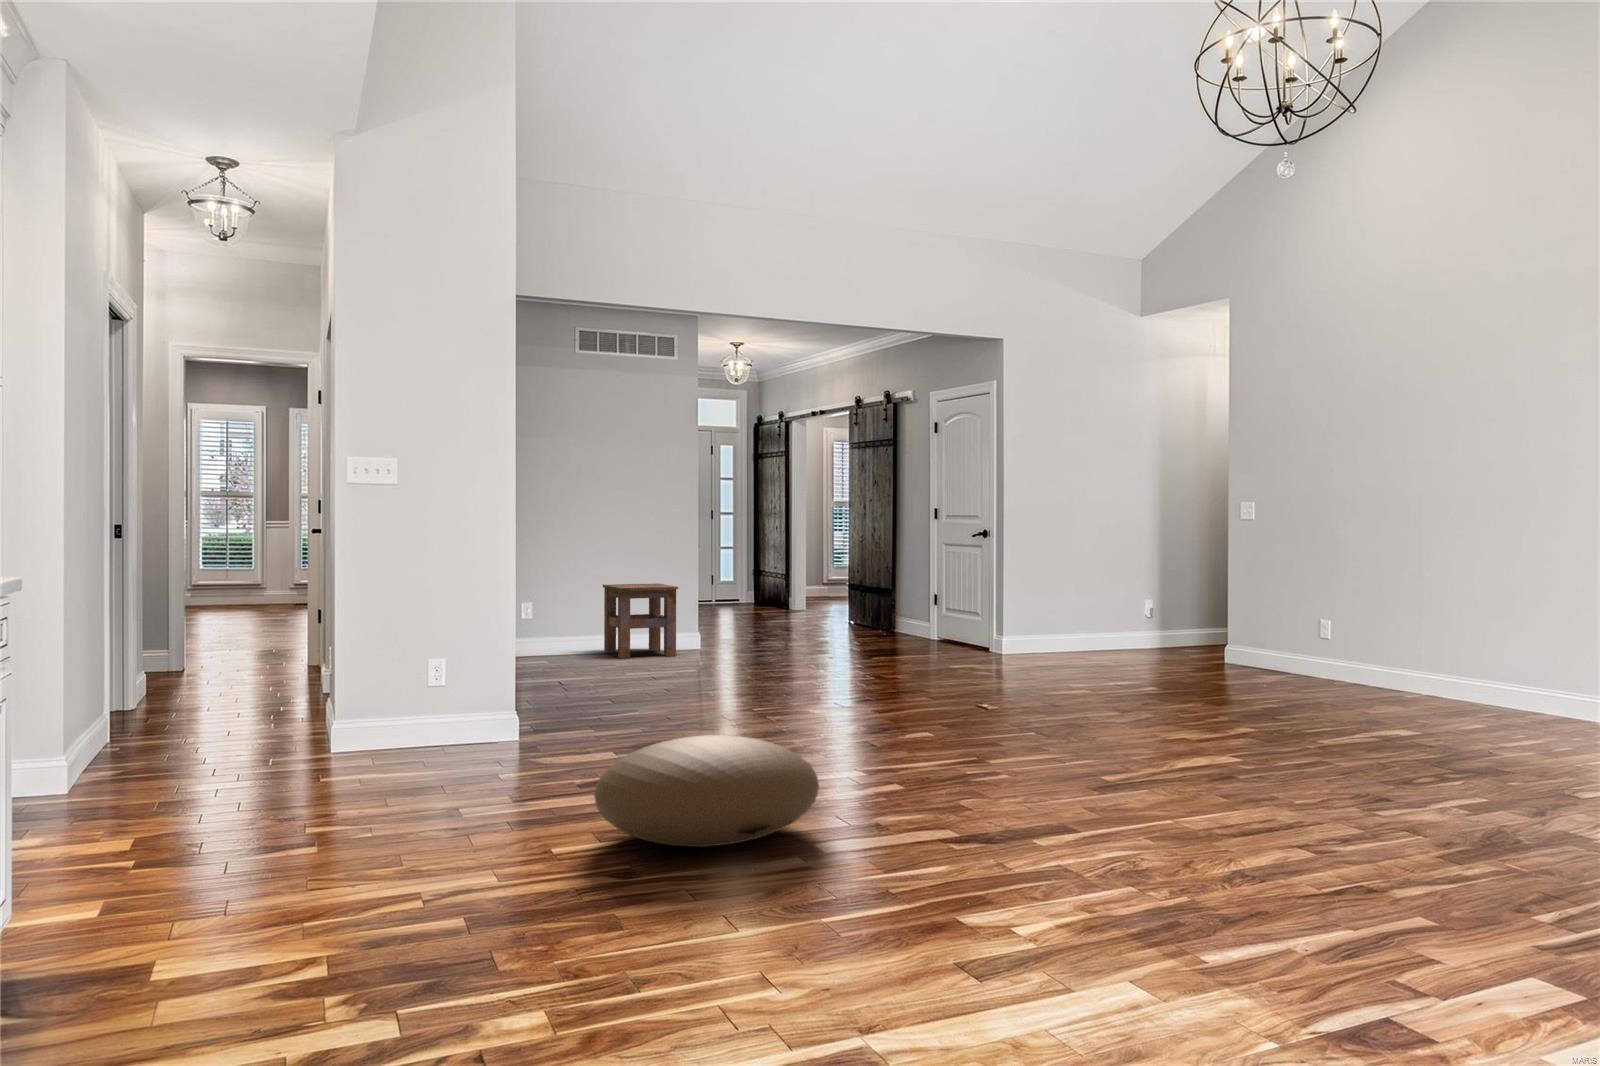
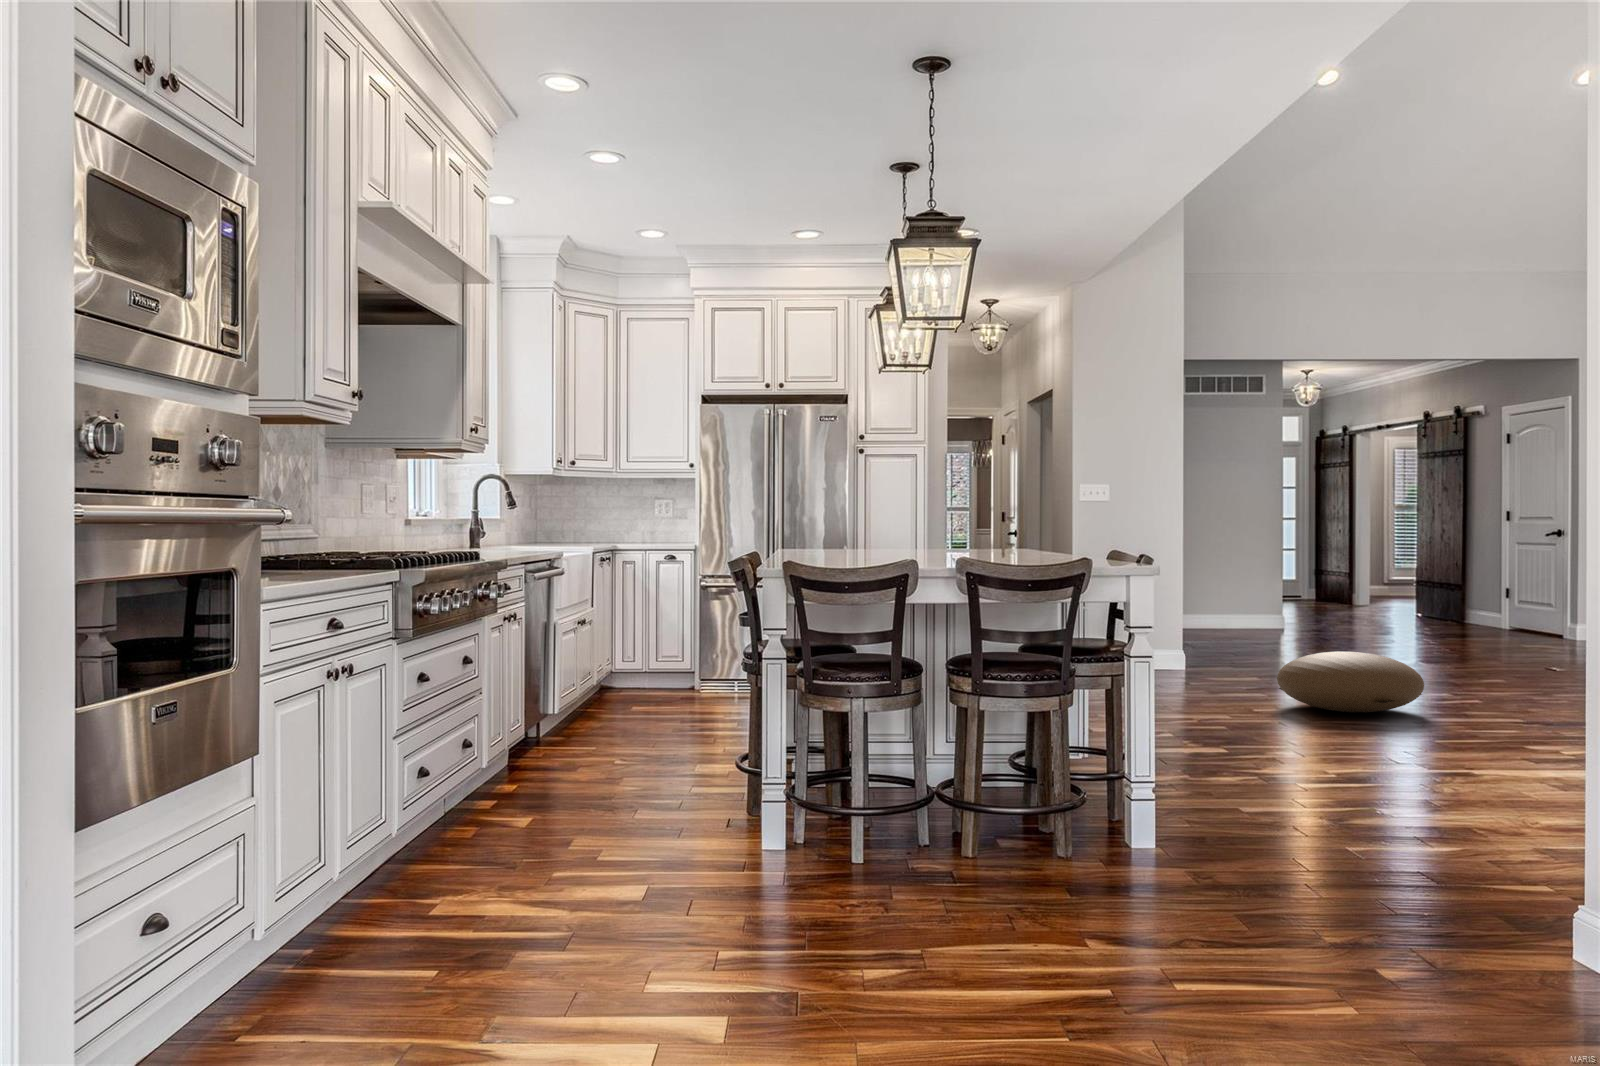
side table: present [603,583,678,659] -> none [1203,573,1268,629]

